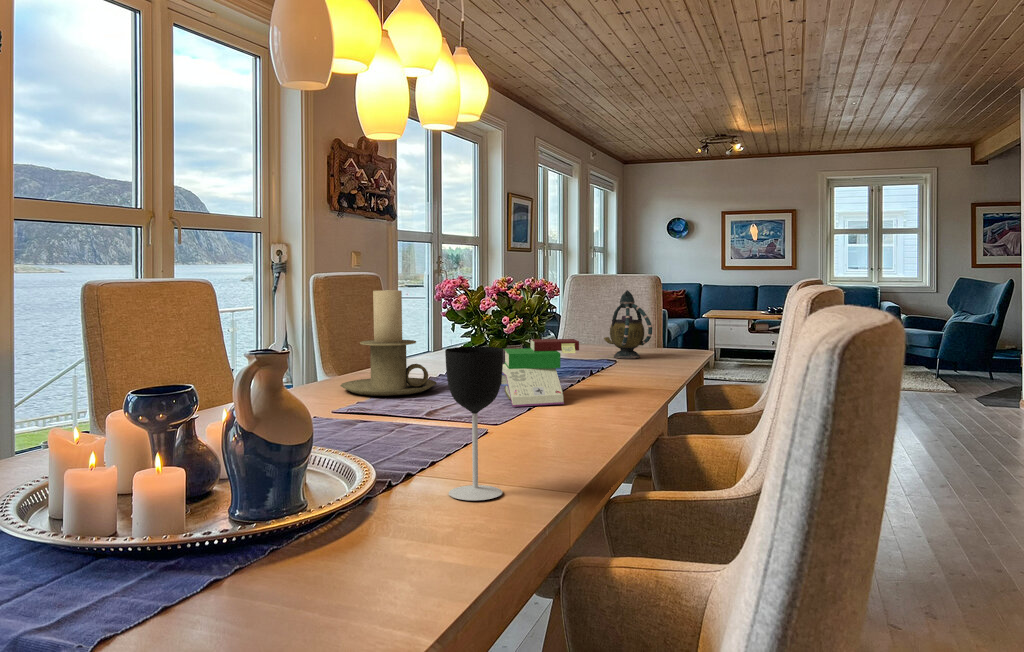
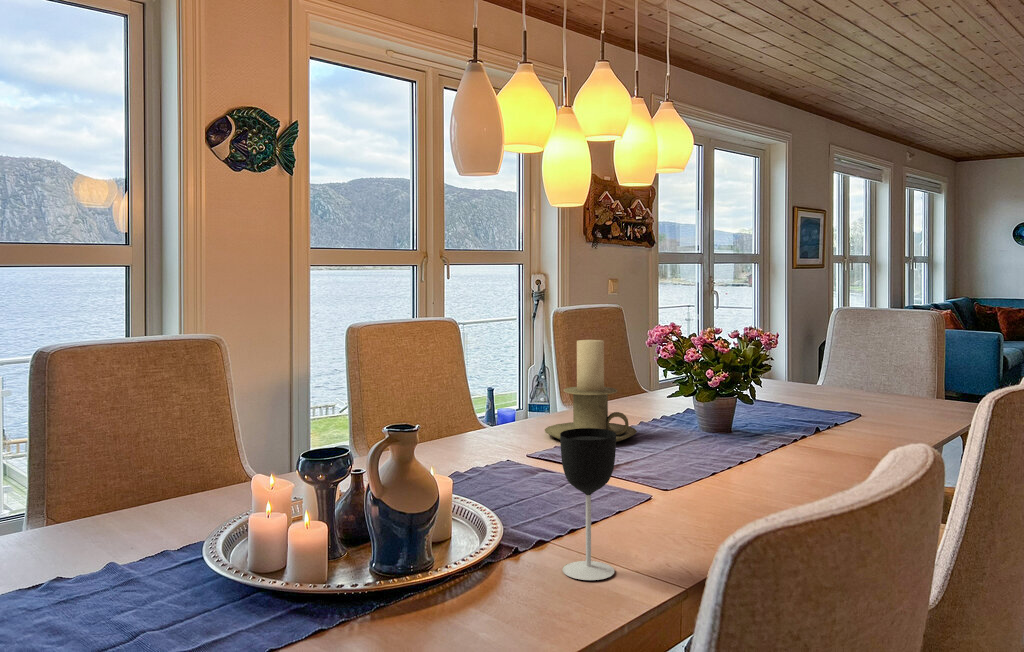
teapot: present [604,290,652,358] -> none [855,333,908,409]
book: present [501,339,579,407] -> none [695,395,782,468]

